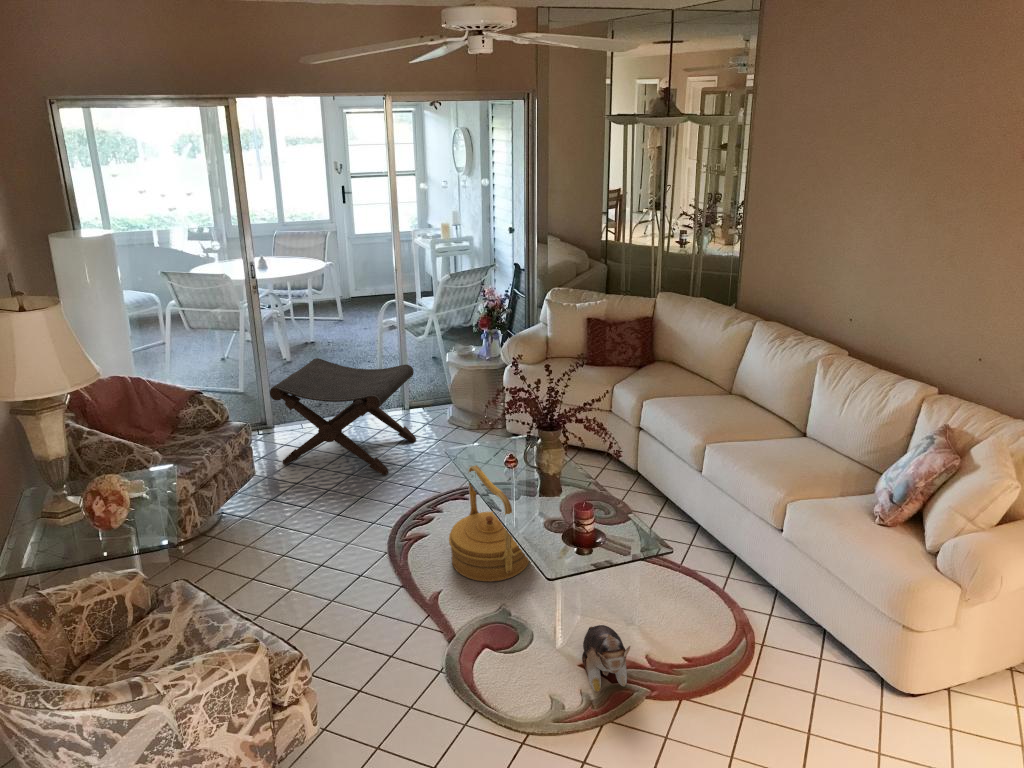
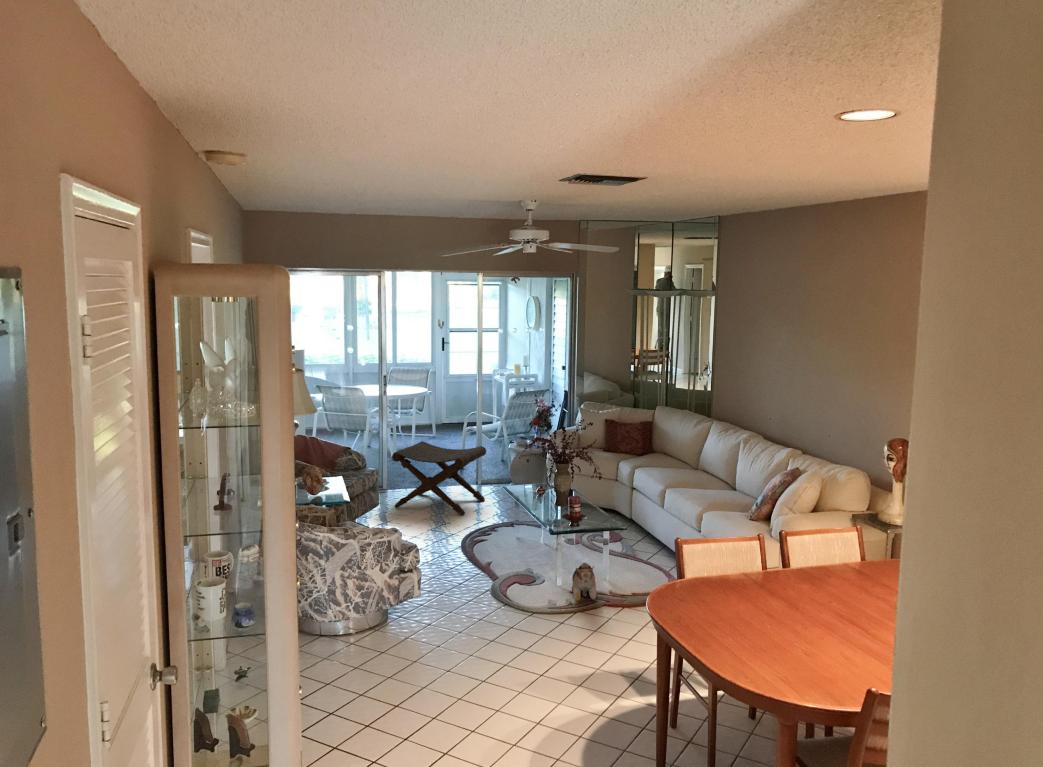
woven basket: present [449,465,529,582] -> none [500,493,552,561]

